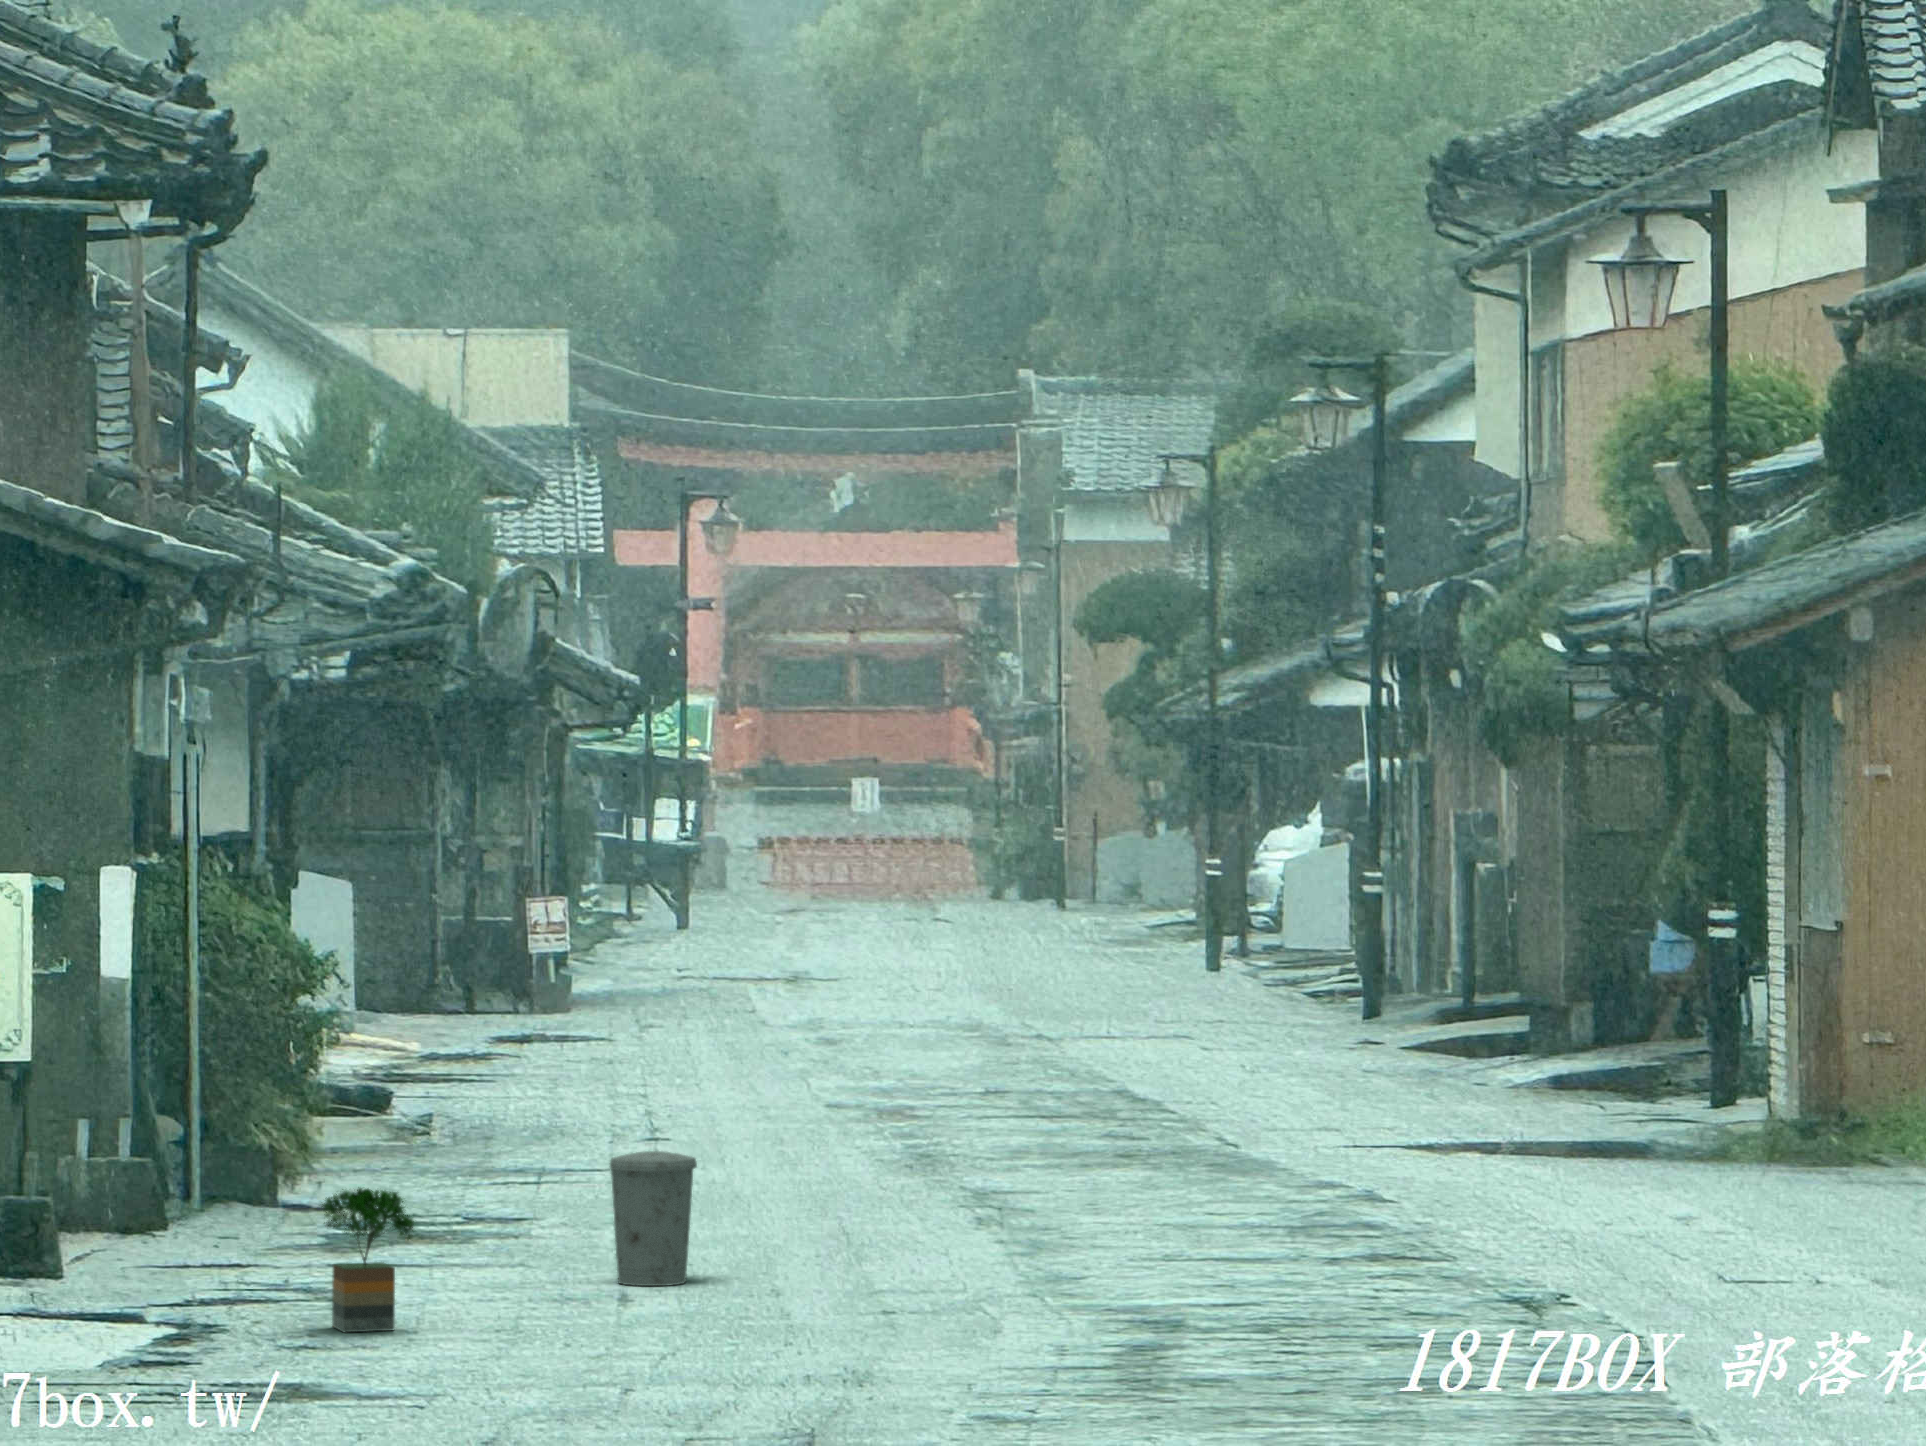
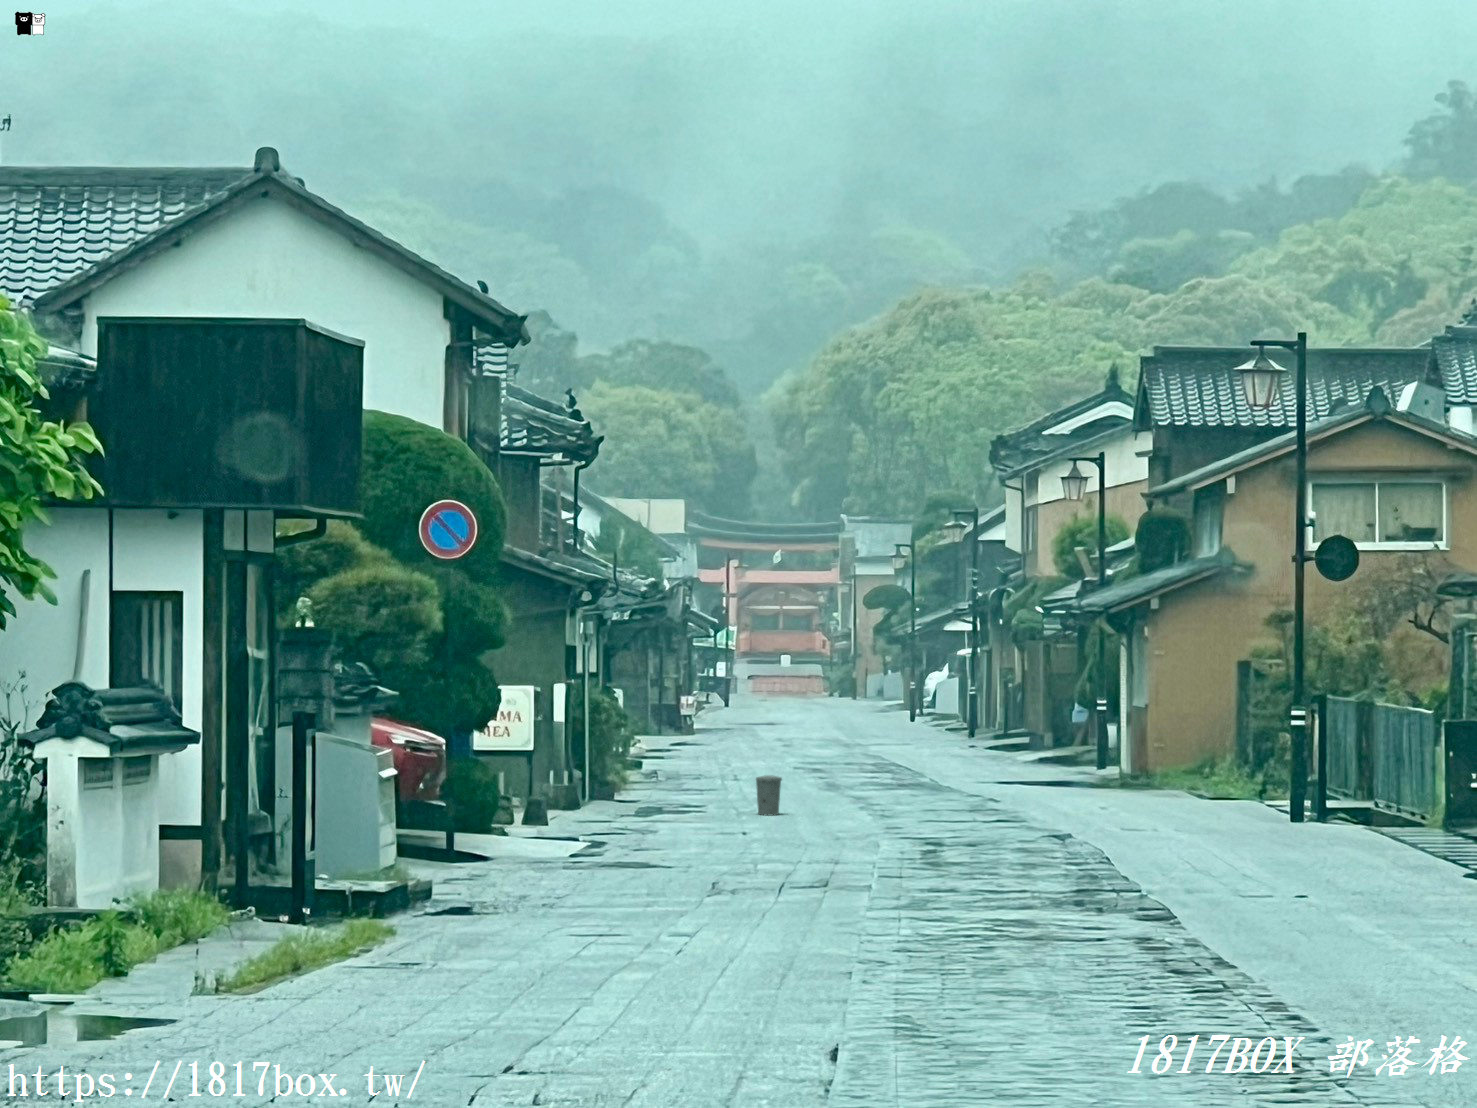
potted tree: present [321,1187,414,1333] -> none [683,783,712,825]

